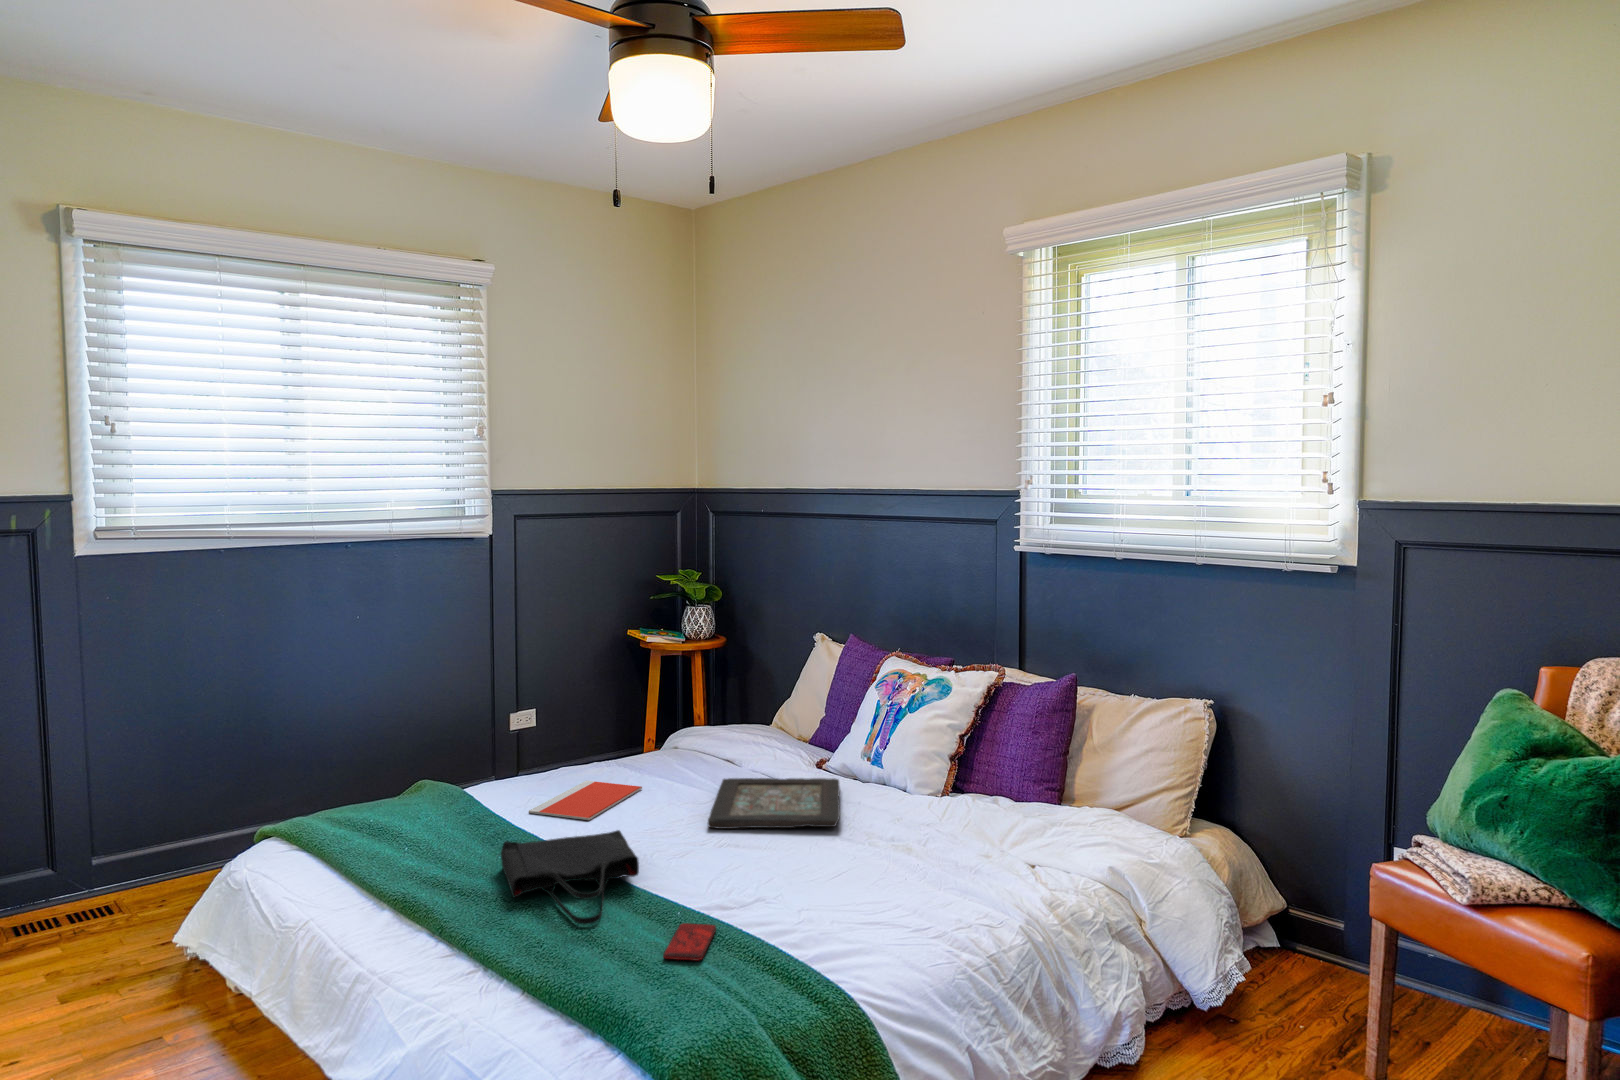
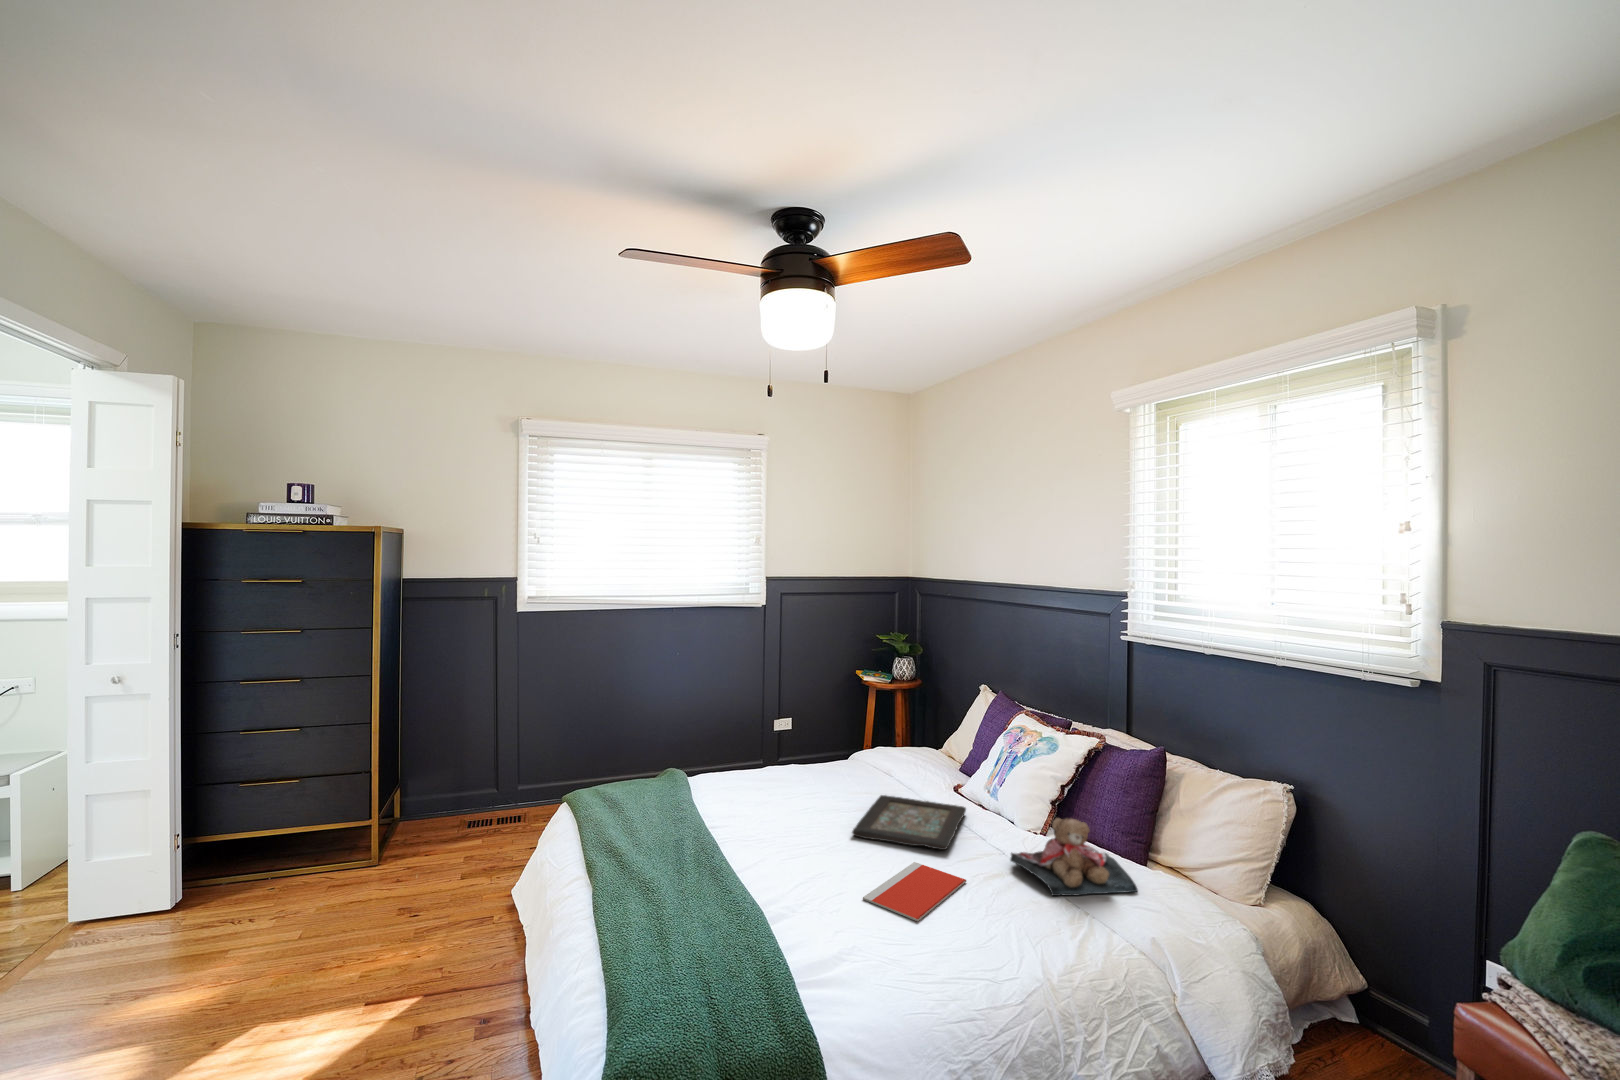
teddy bear: none [916,762,1067,855] -> present [1010,818,1138,896]
notebook: present [529,781,642,820] -> present [863,862,966,921]
tote bag: present [501,830,639,925] -> none [693,829,786,906]
smartphone: present [663,923,716,961] -> none [766,919,815,955]

